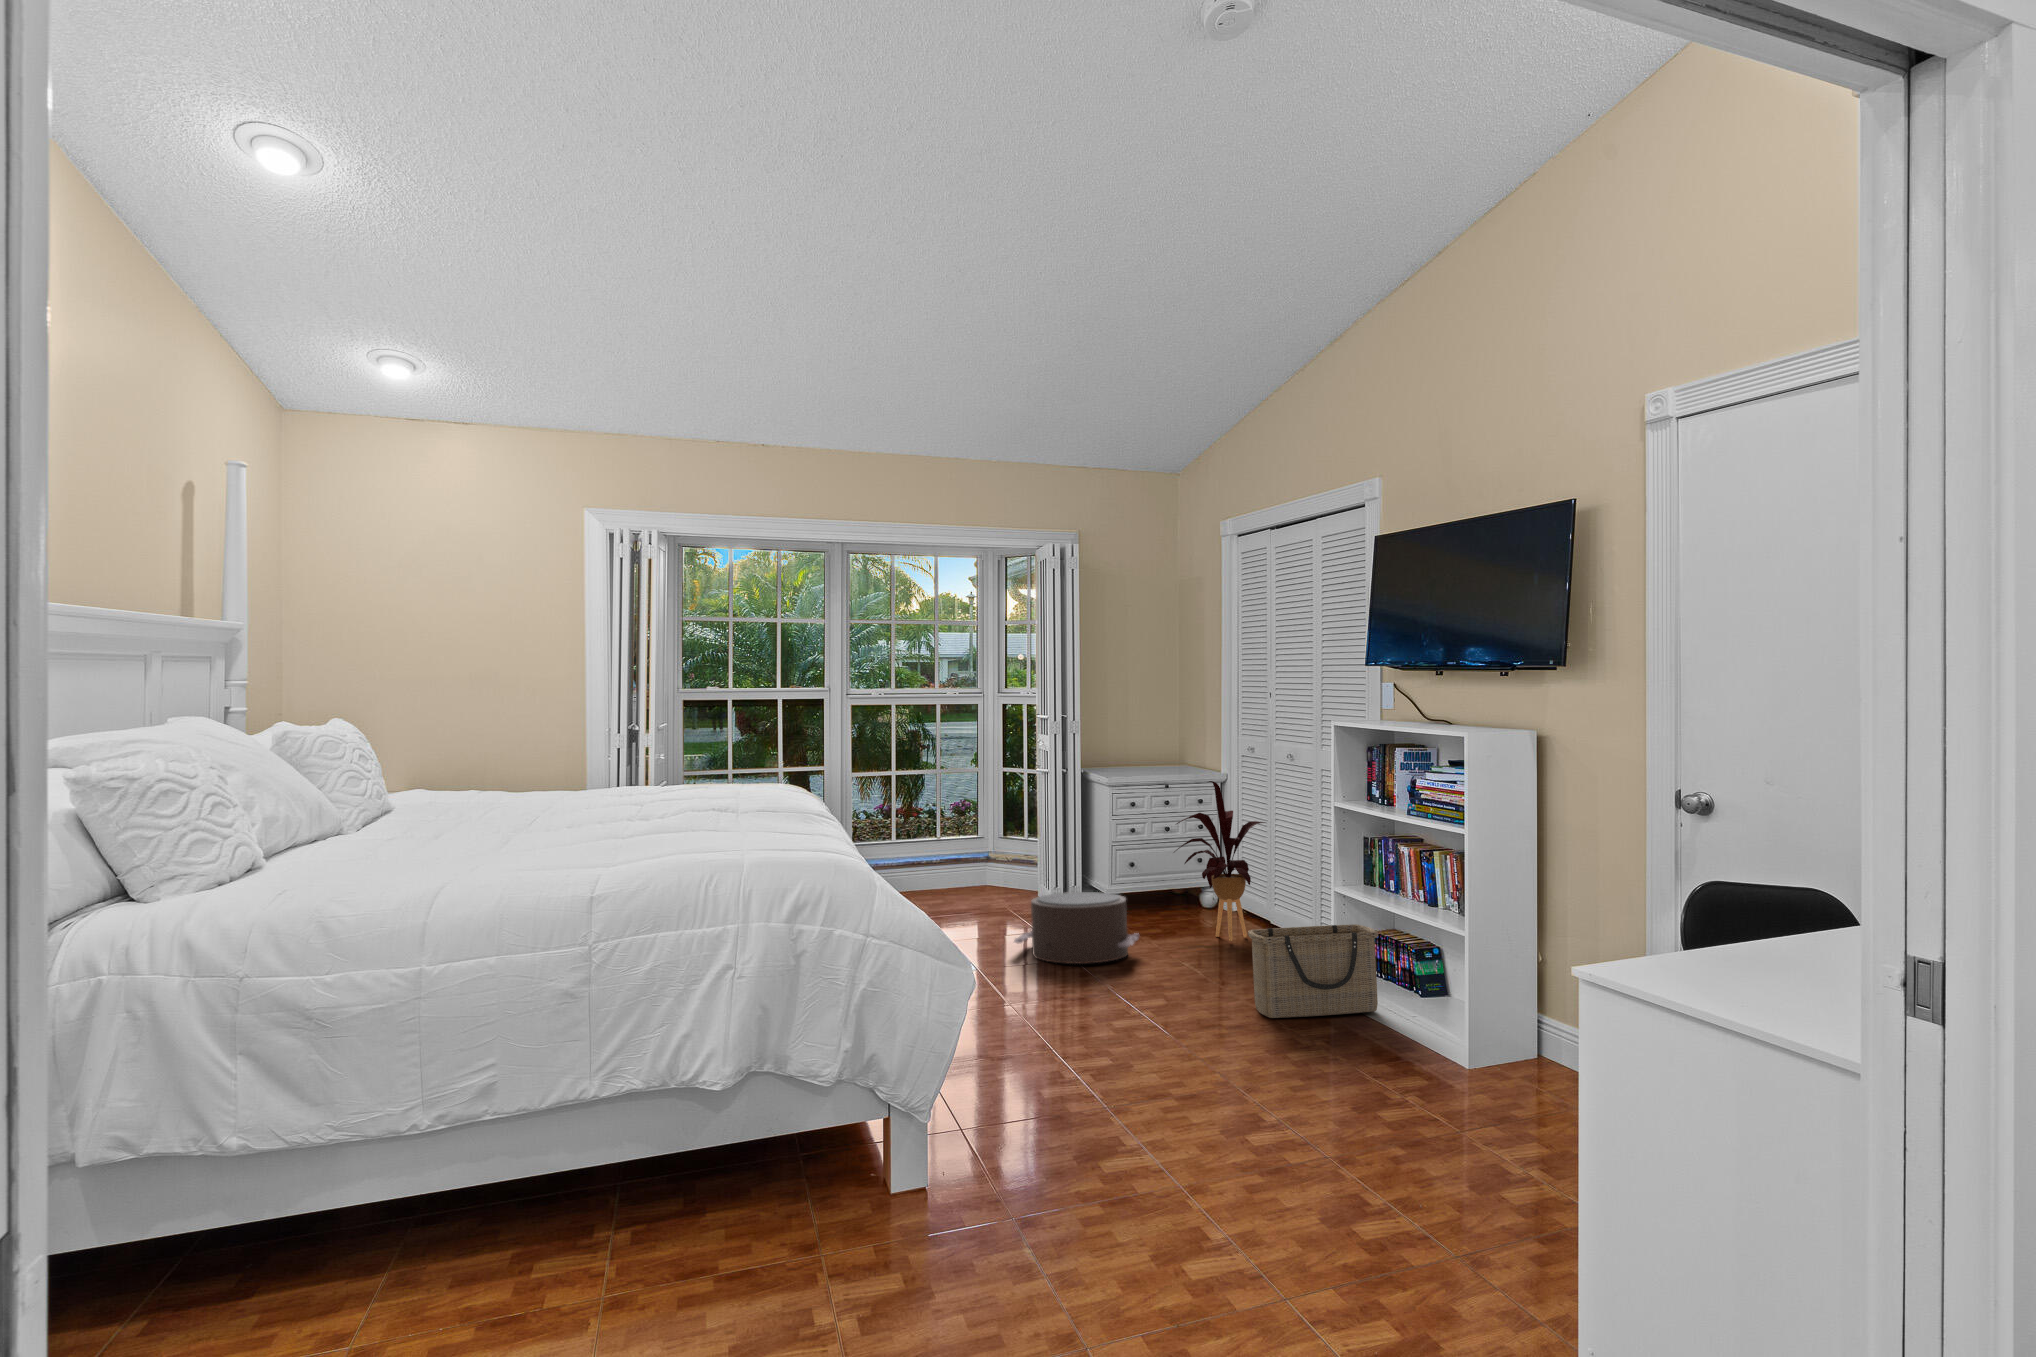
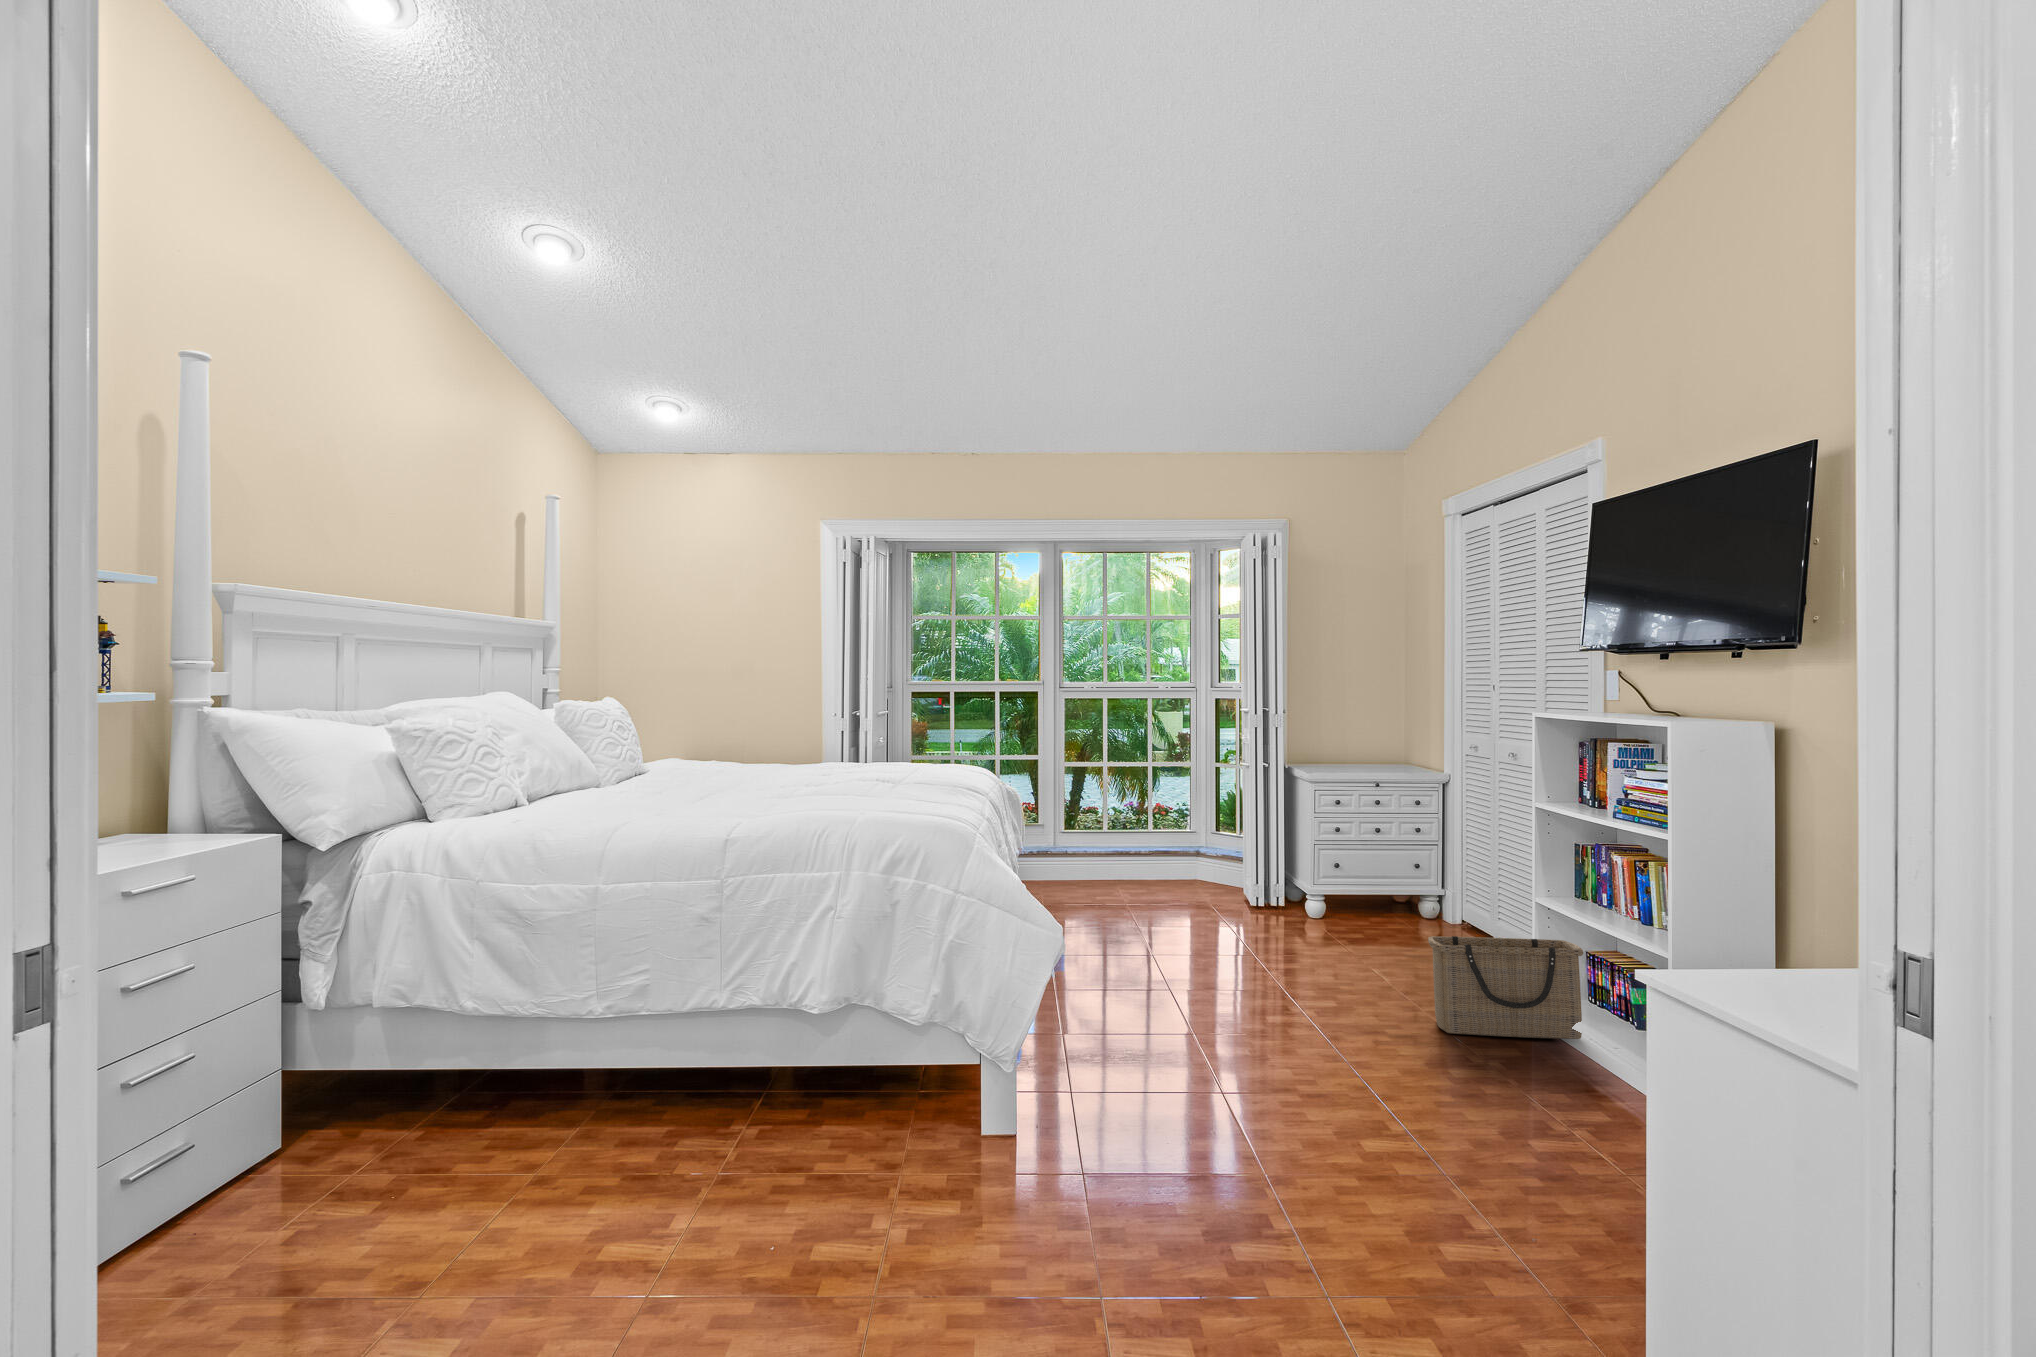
house plant: present [1174,781,1265,941] -> none [1373,779,1486,952]
pouf: present [1014,892,1139,964] -> none [1194,888,1330,960]

